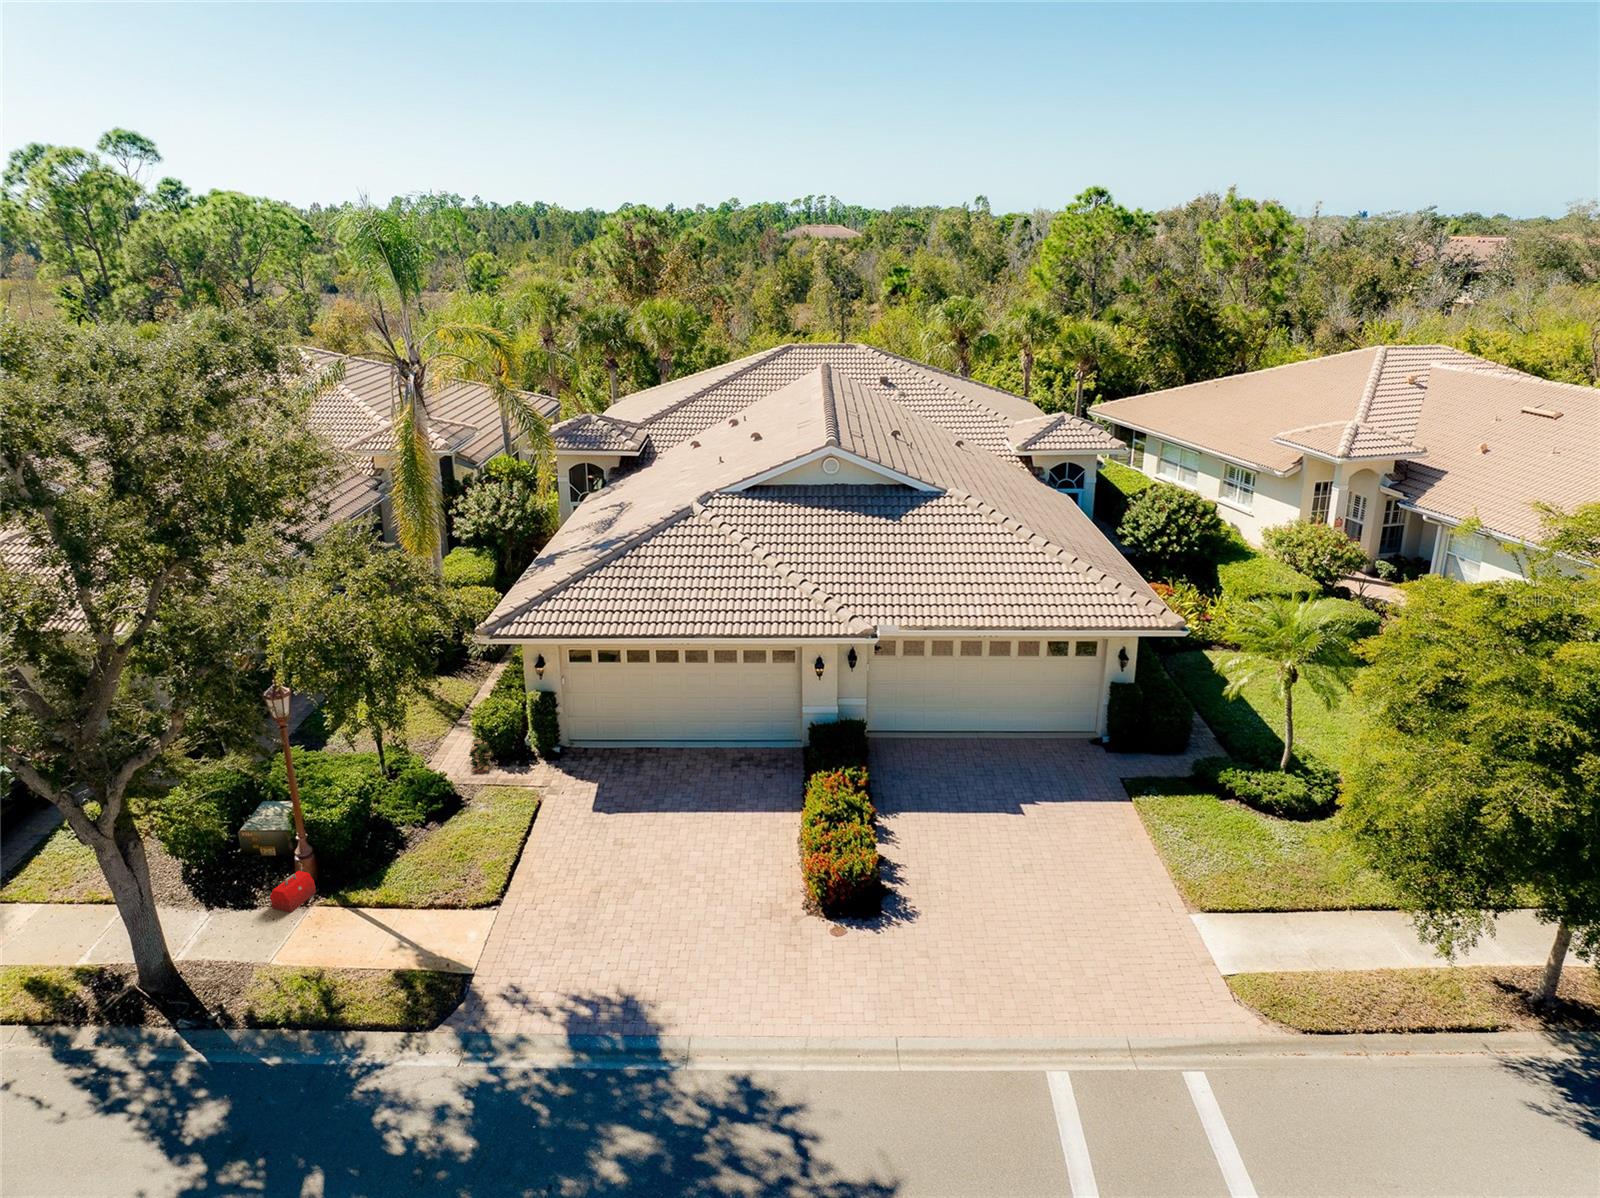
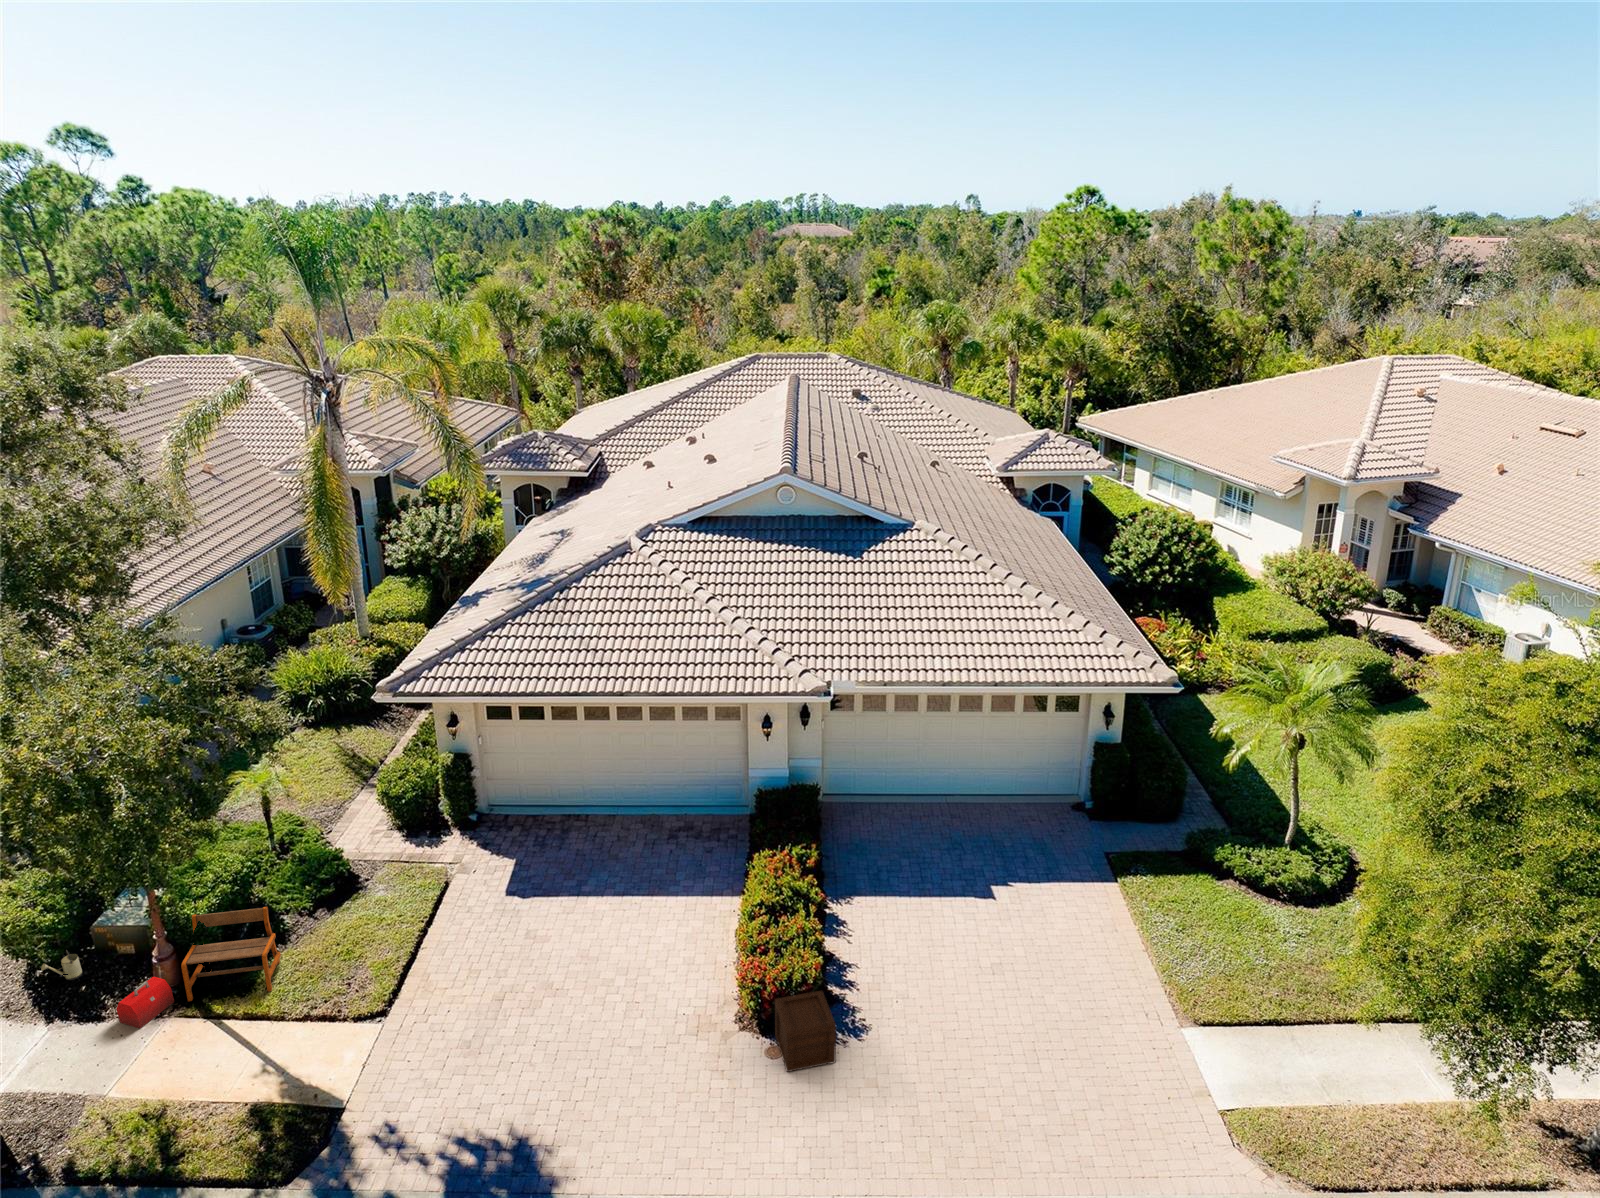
decorative plant: present [469,739,491,773] -> none [373,806,400,845]
bench: none [323,813,403,893] -> present [181,907,281,1001]
watering can: none [200,850,233,877] -> present [41,950,83,980]
wooden crate: none [838,879,893,946] -> present [775,991,836,1072]

